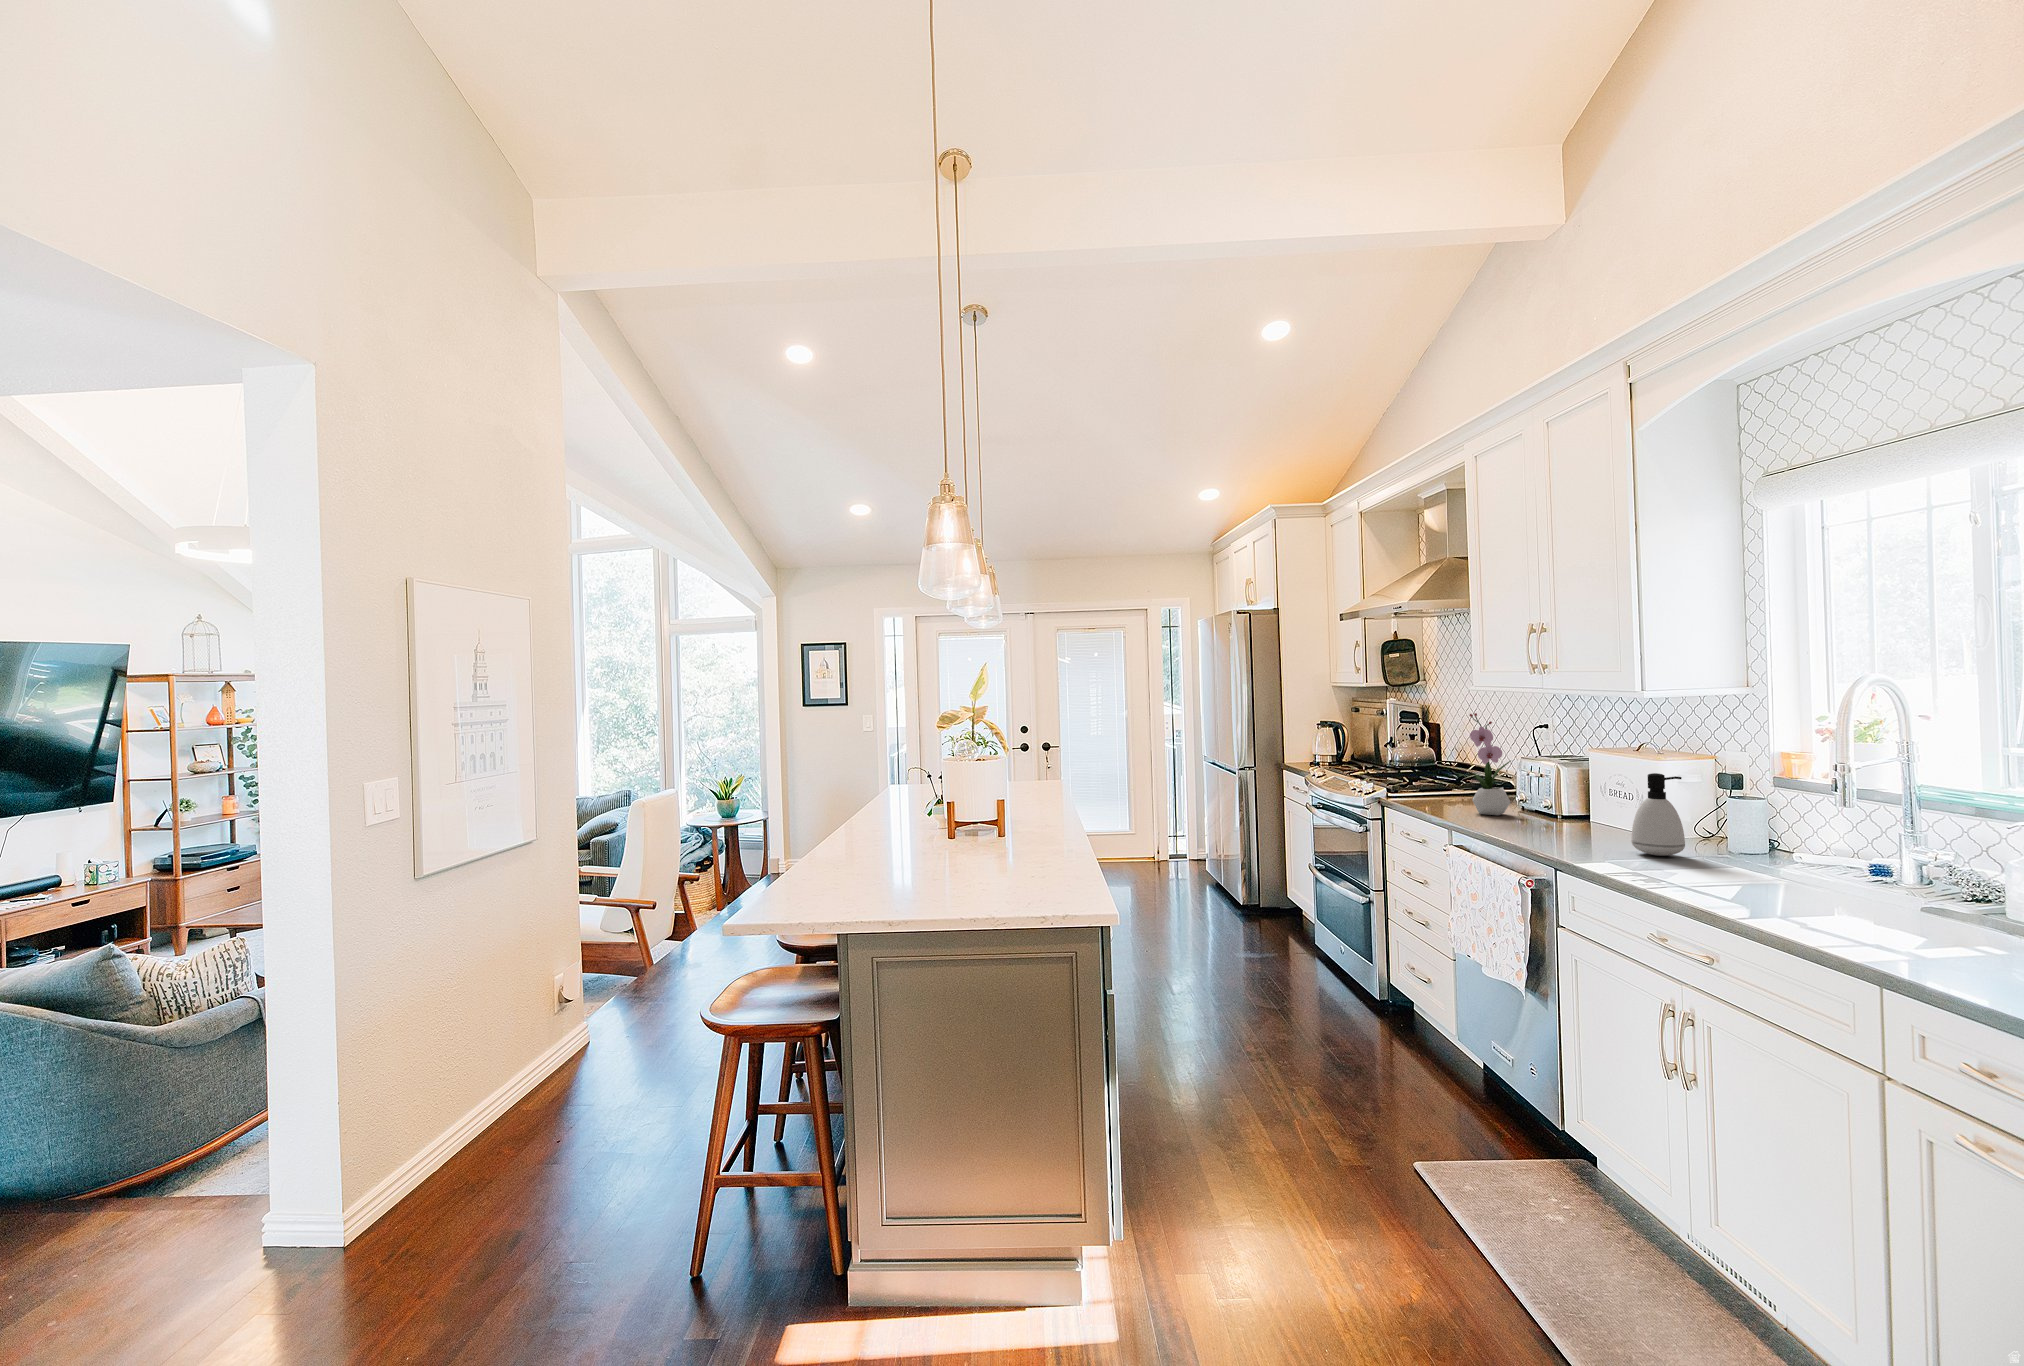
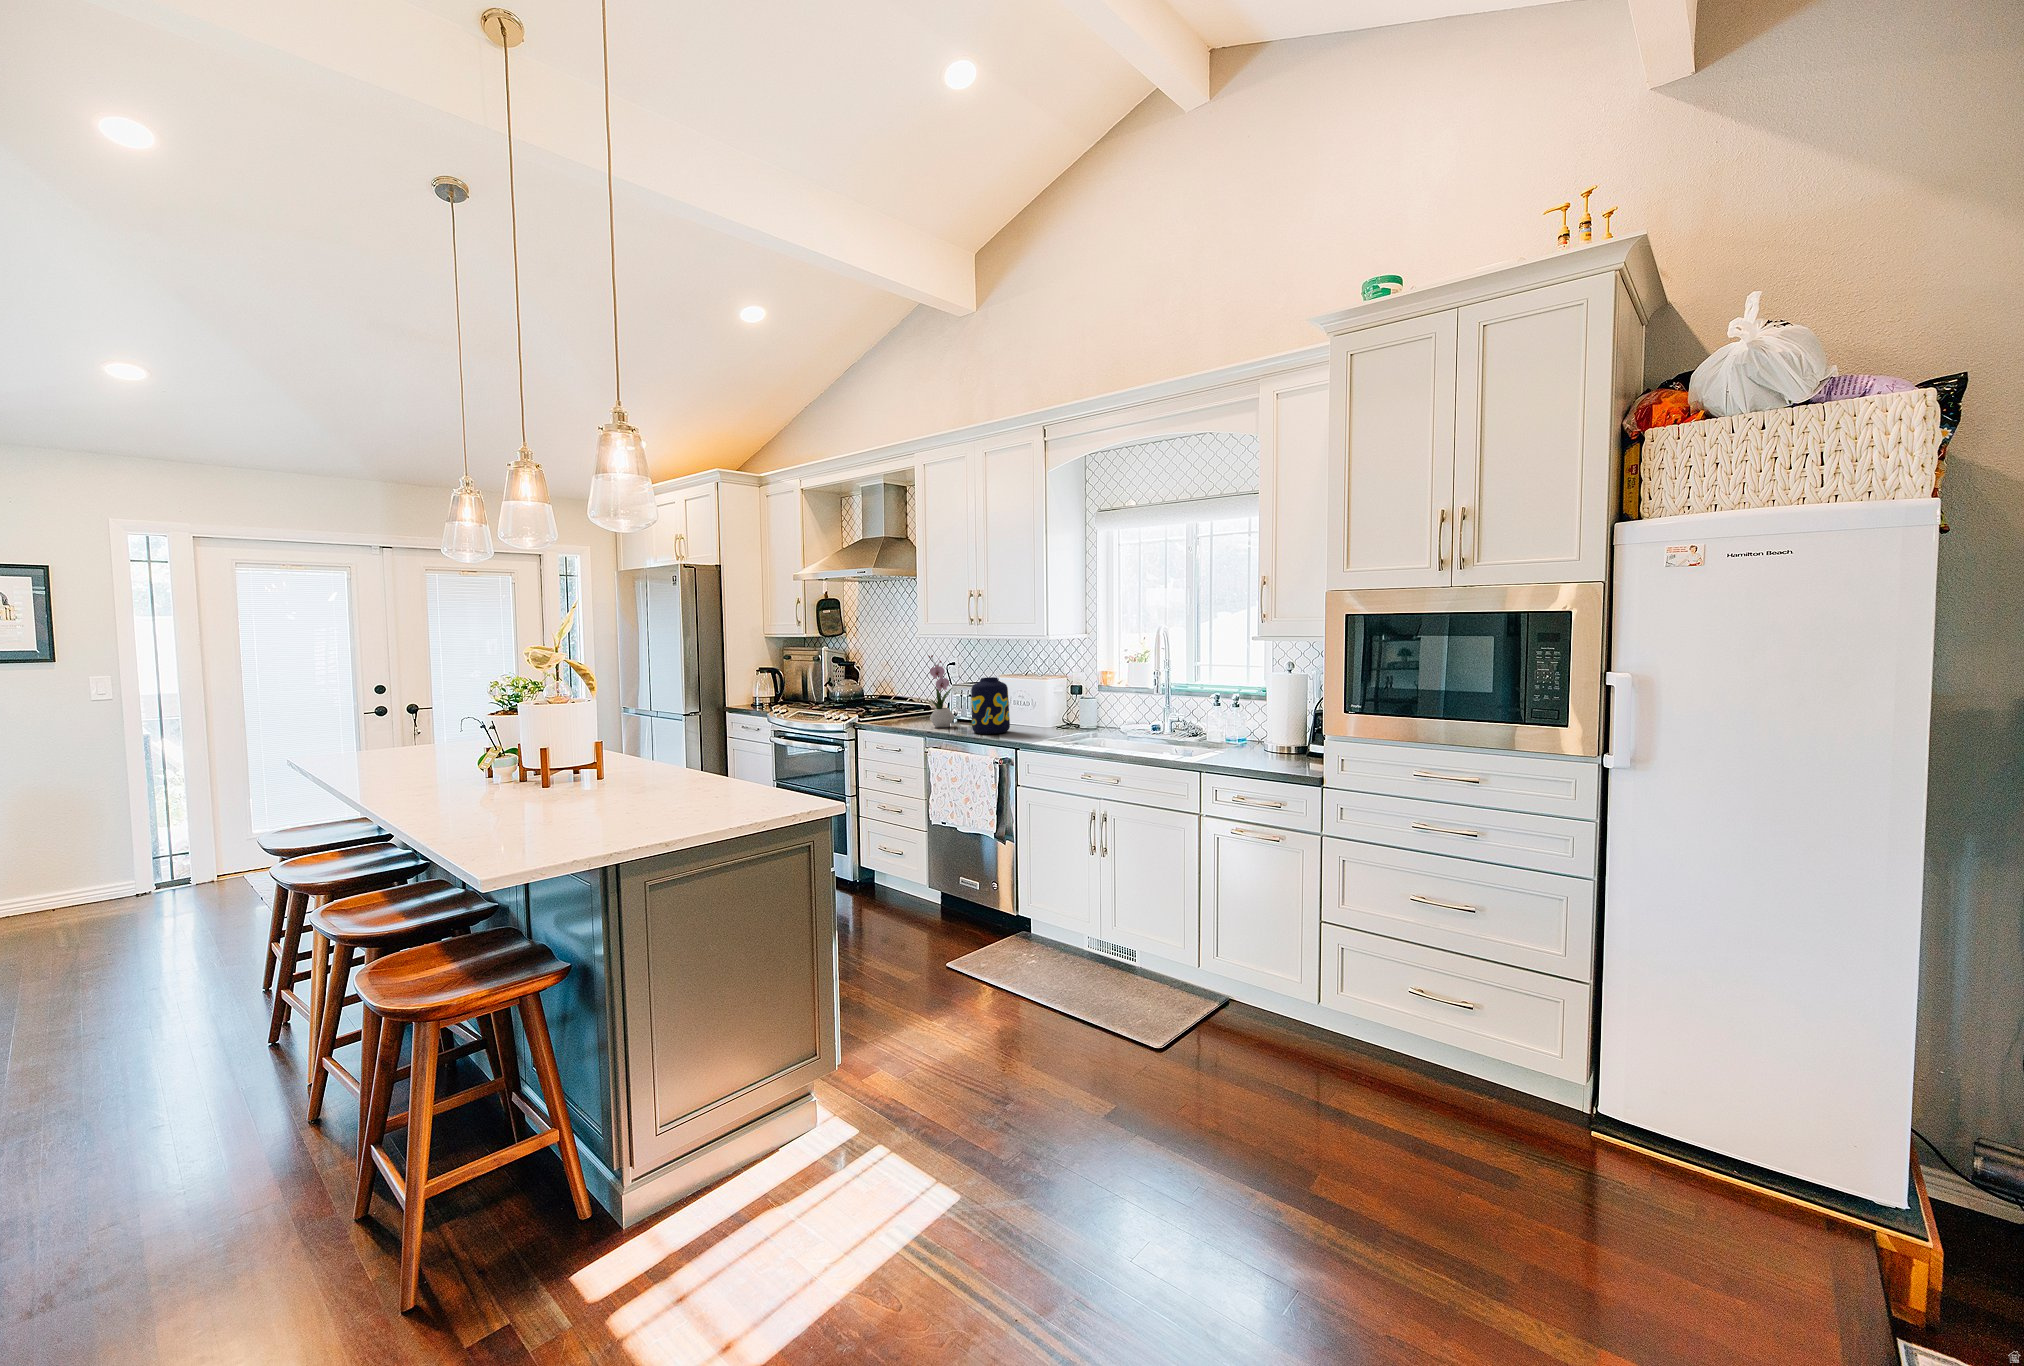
vase: none [1522,749,1588,834] -> present [971,677,1010,734]
soap dispenser: present [1631,773,1685,856] -> none [1043,688,1070,738]

